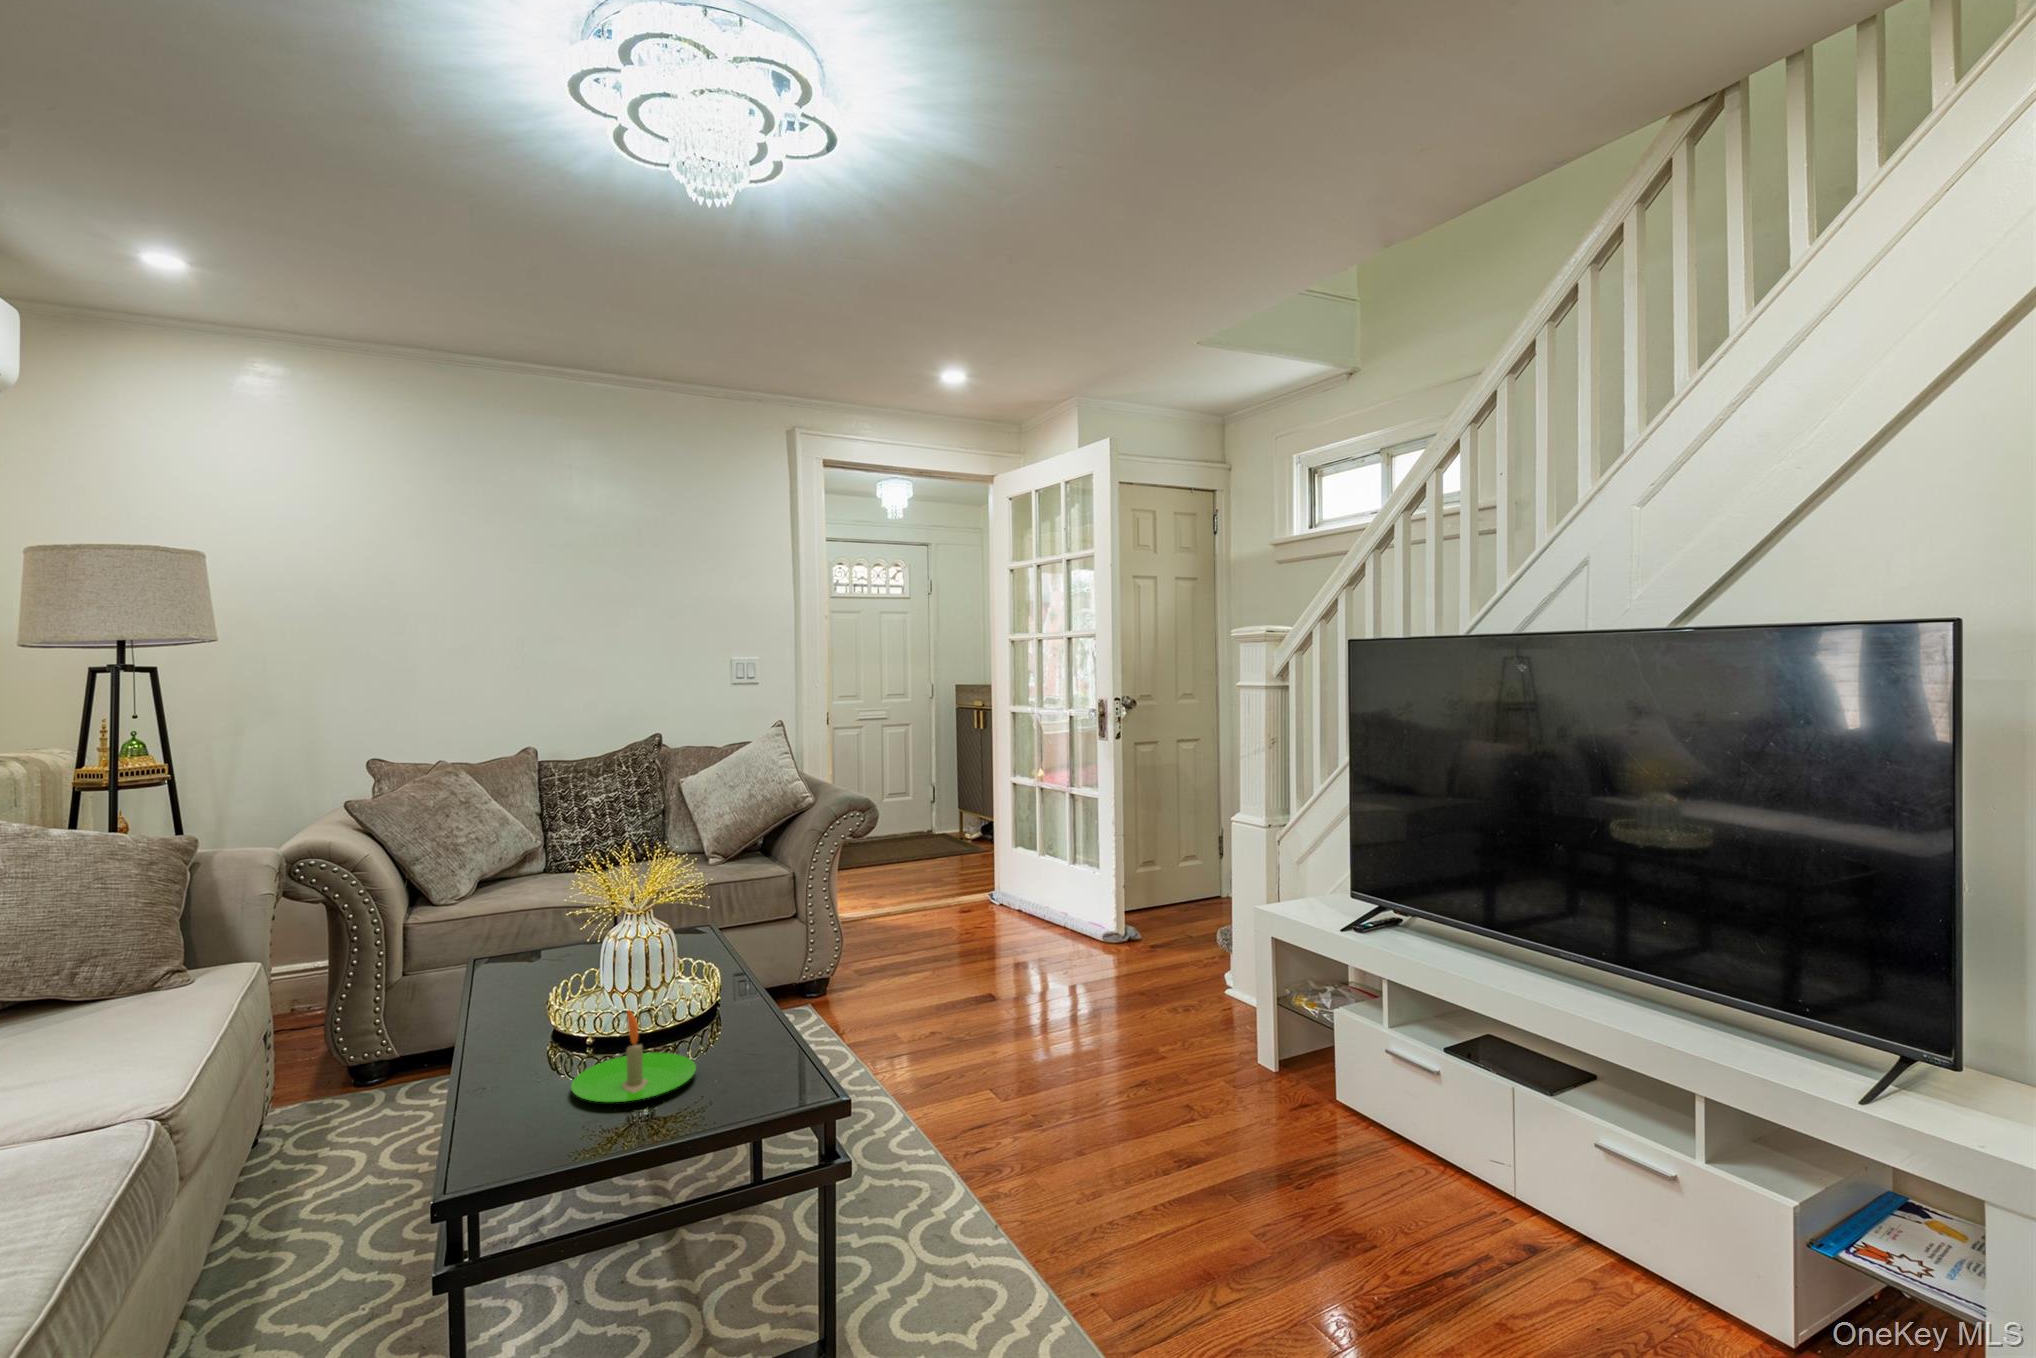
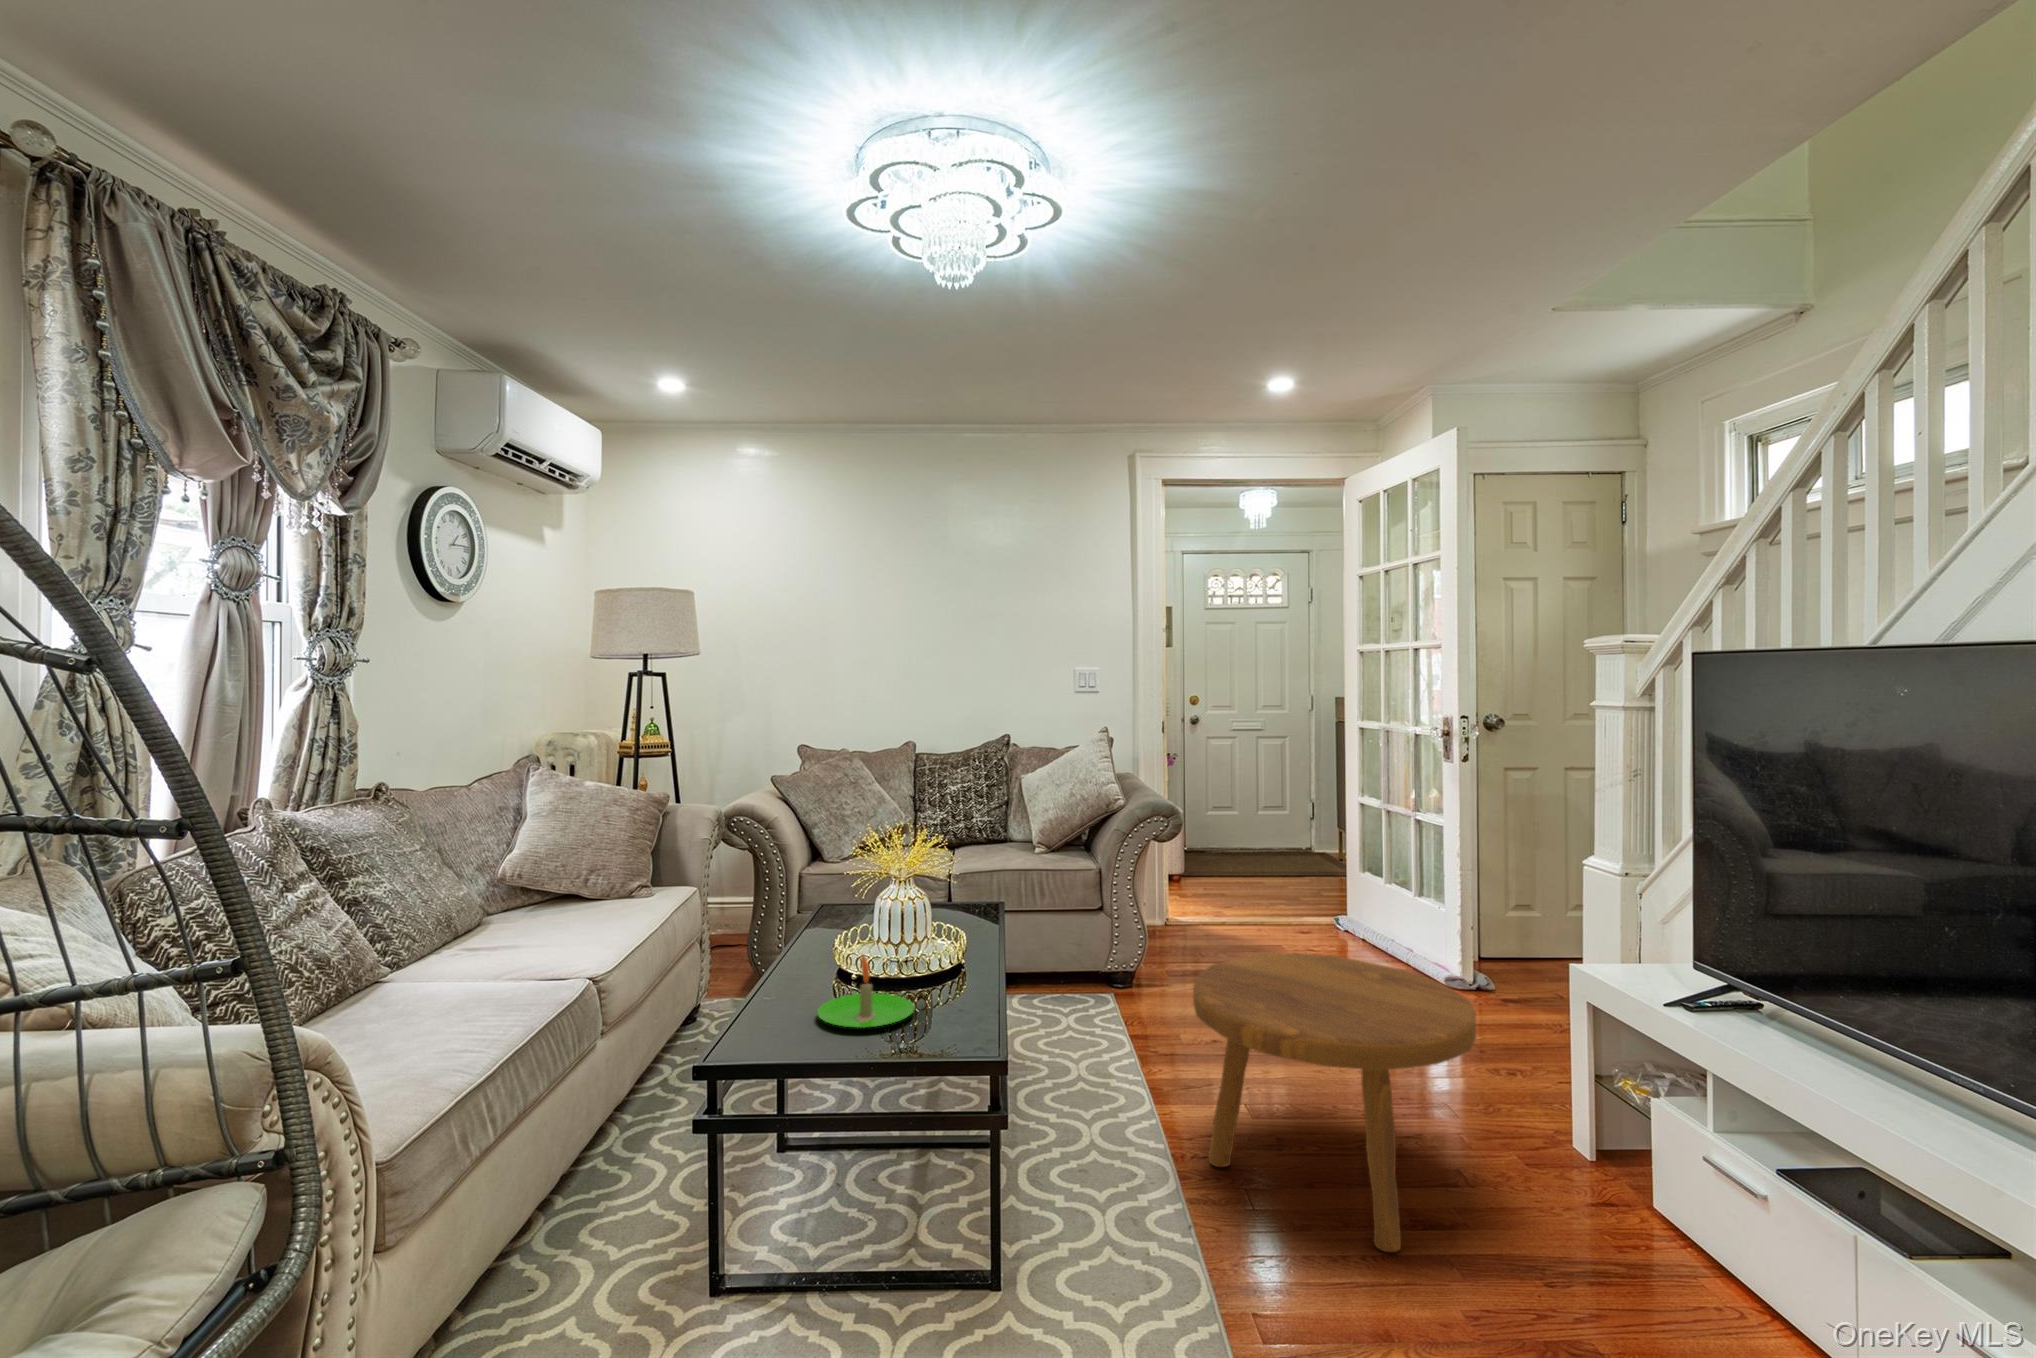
footstool: none [966,933,1225,1201] -> present [1193,954,1476,1252]

